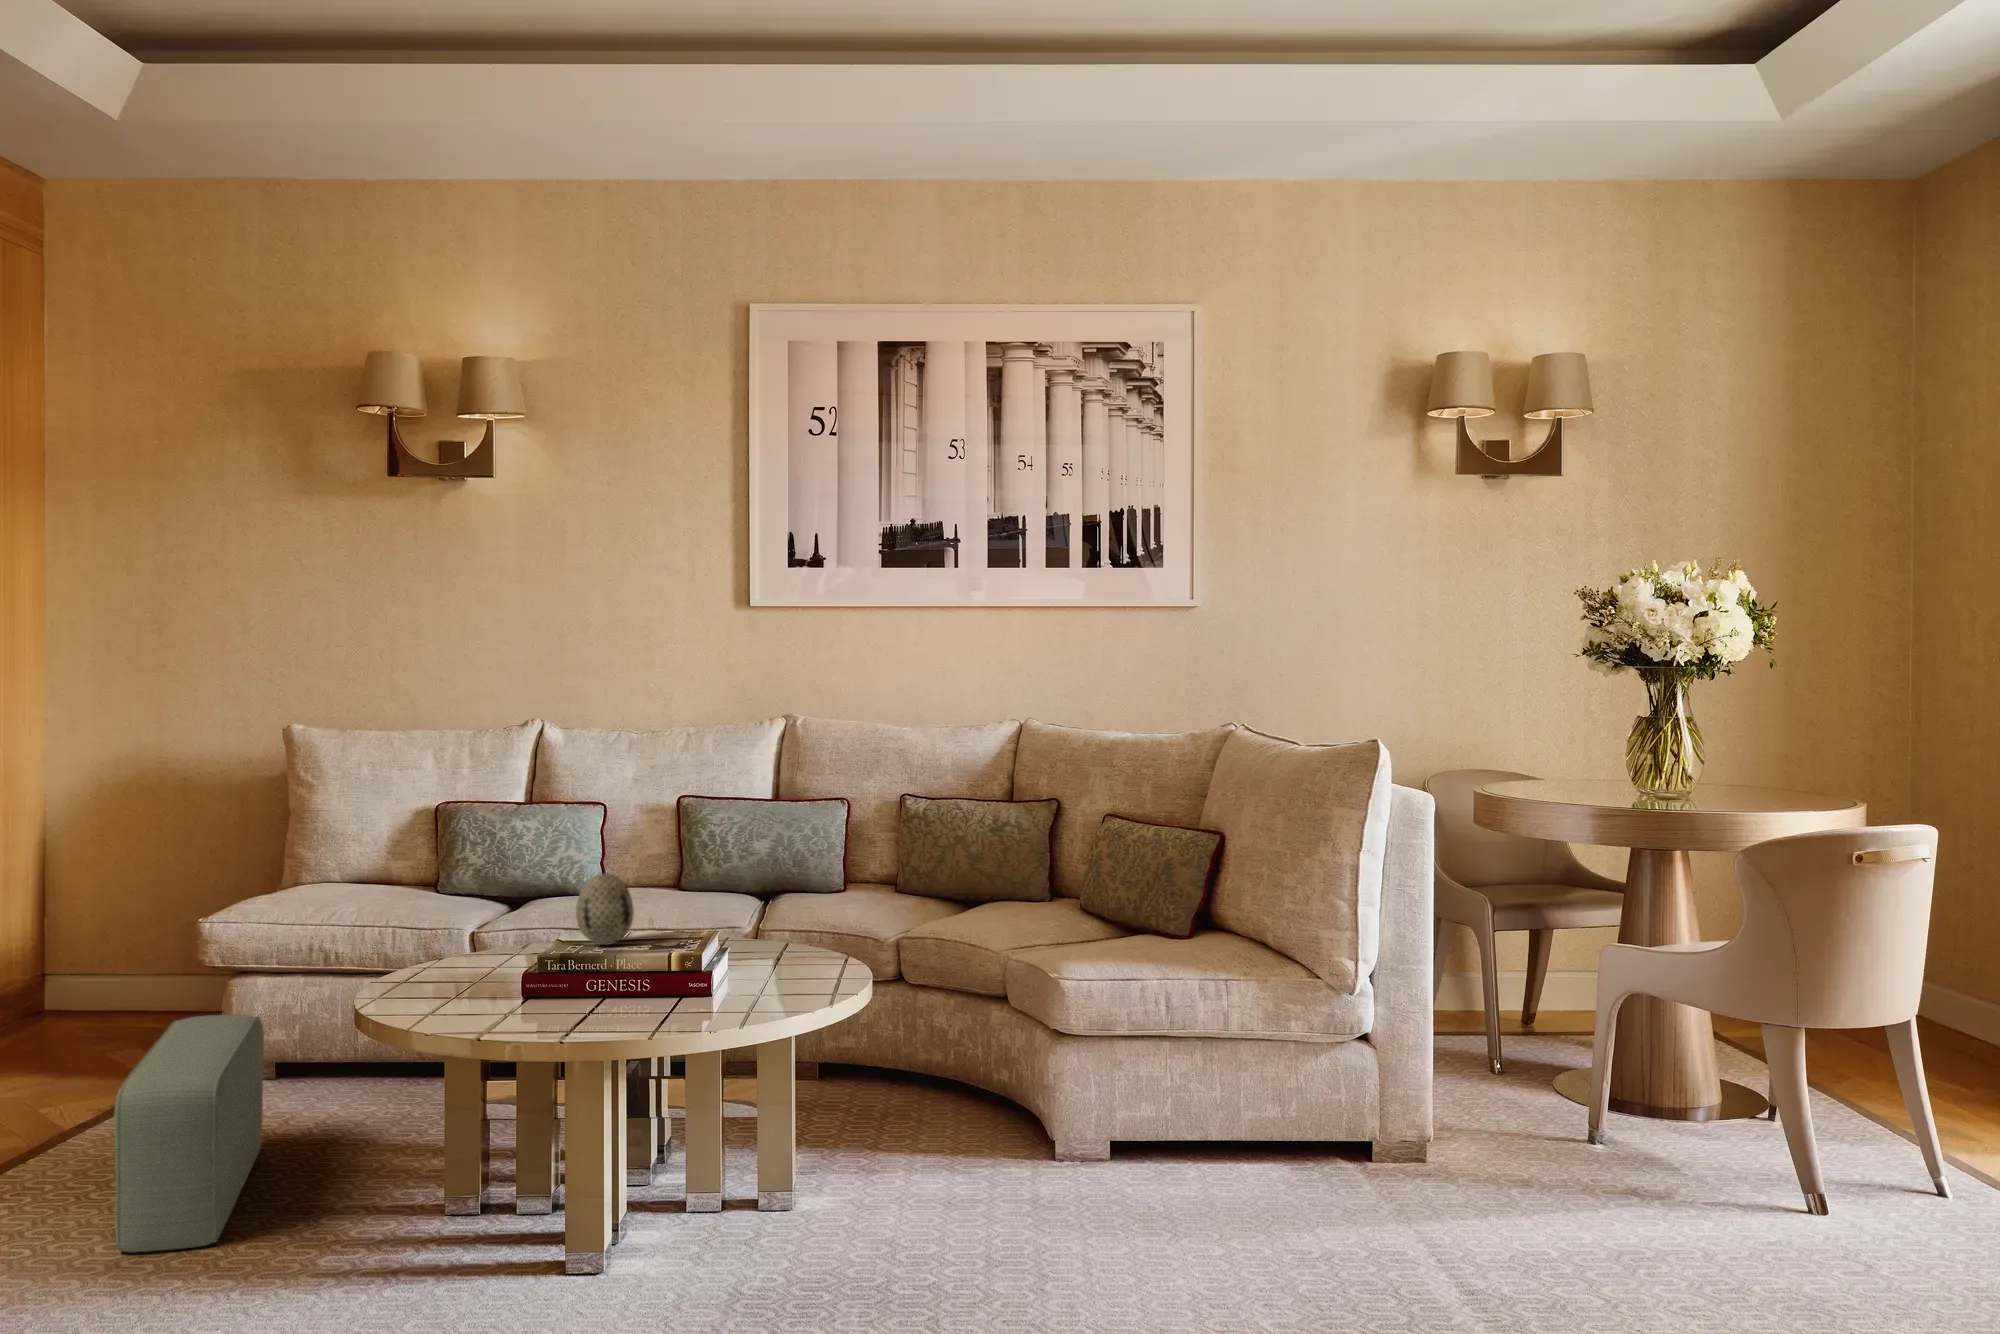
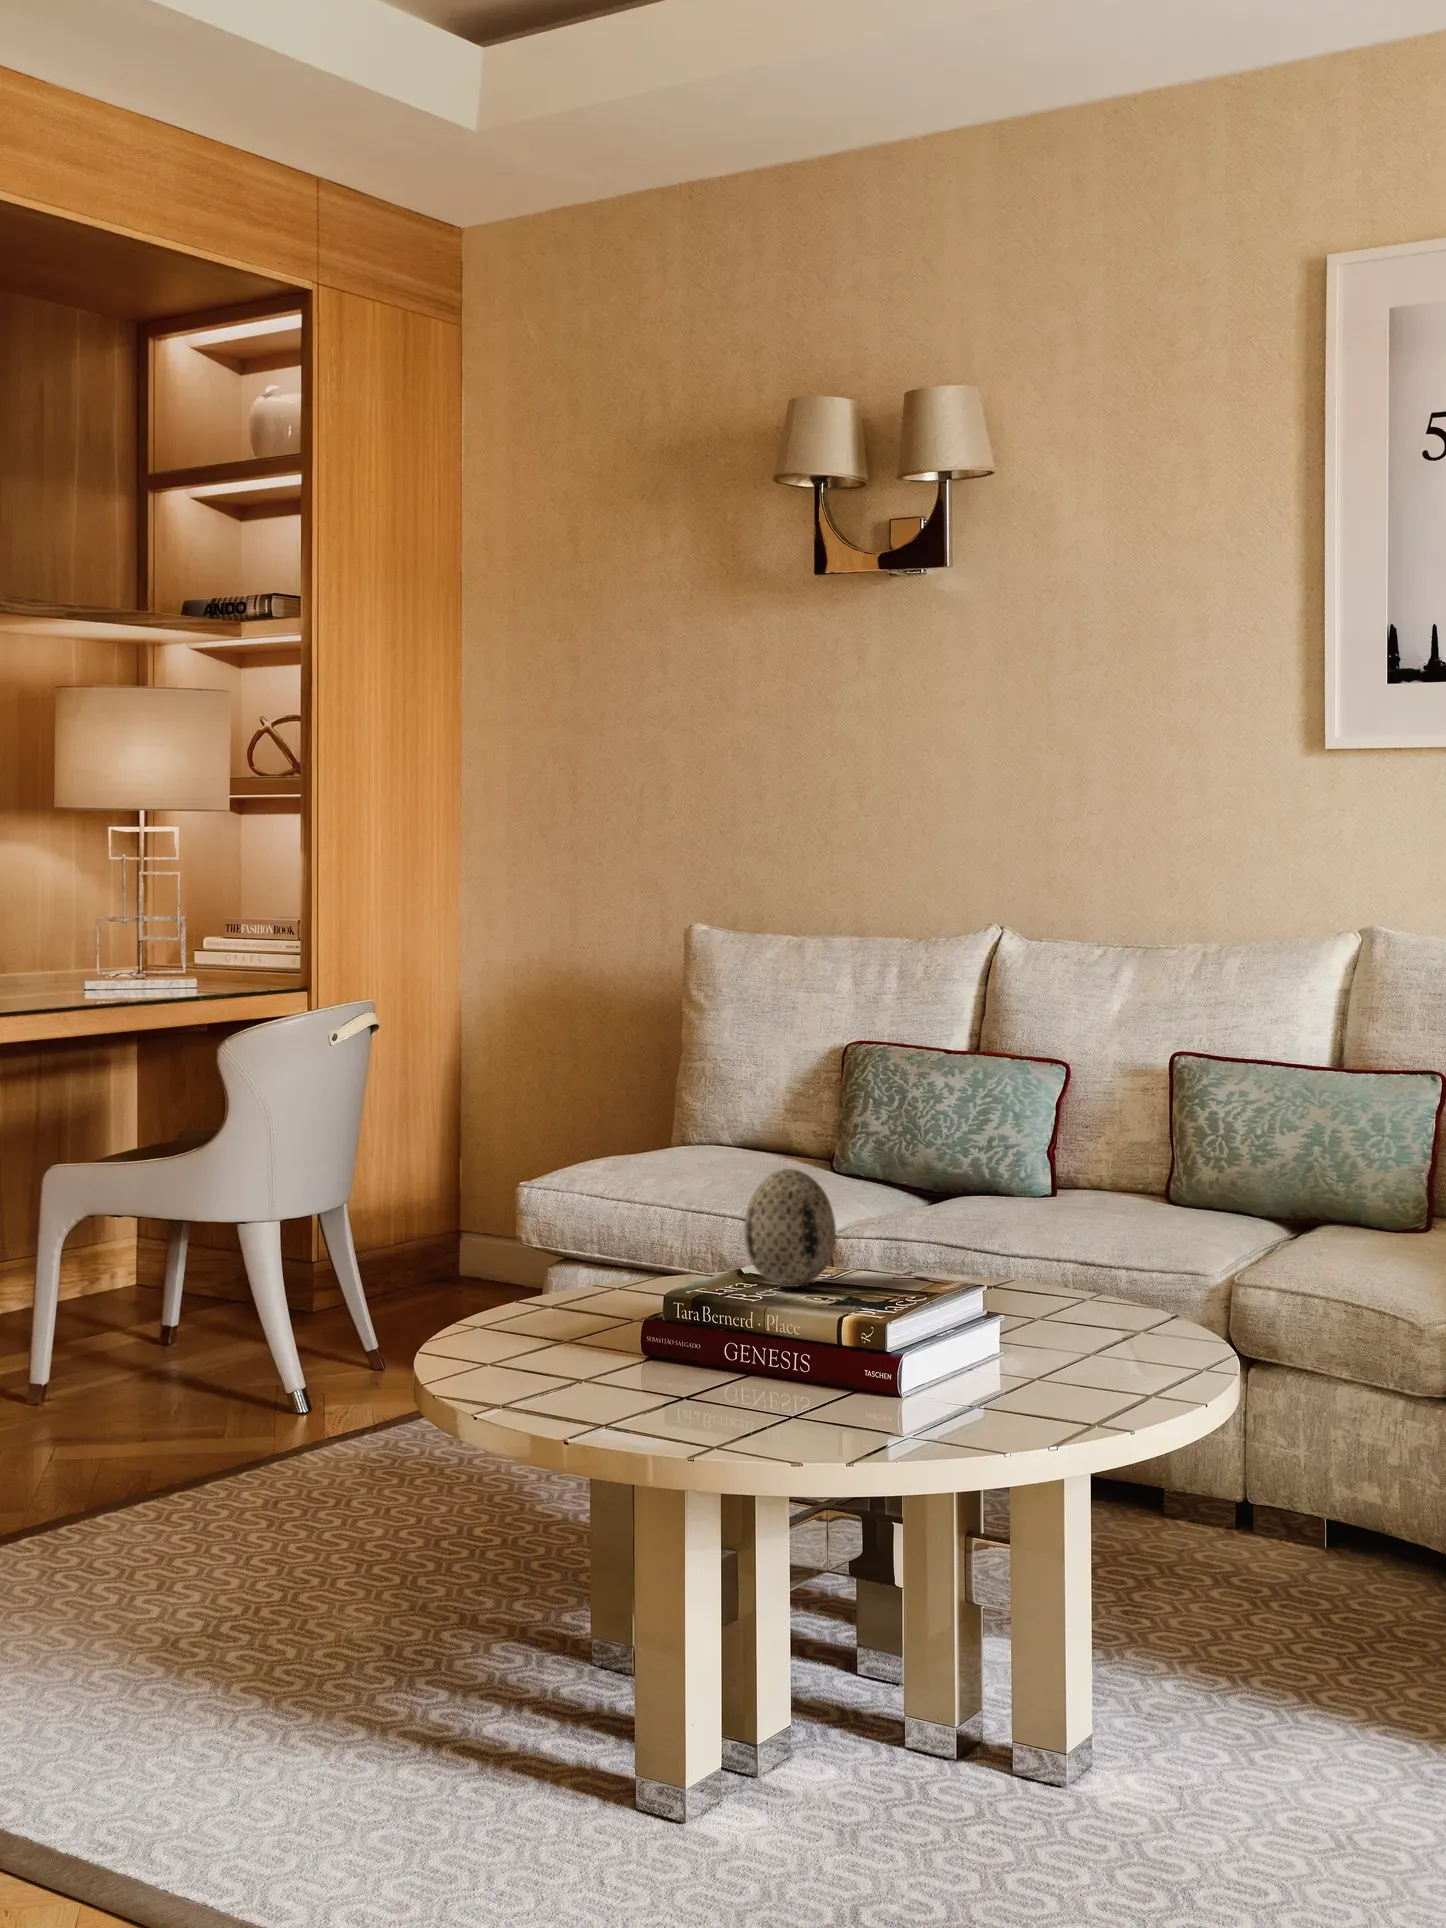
pouf: present [114,1014,264,1252] -> none [167,1315,481,1641]

